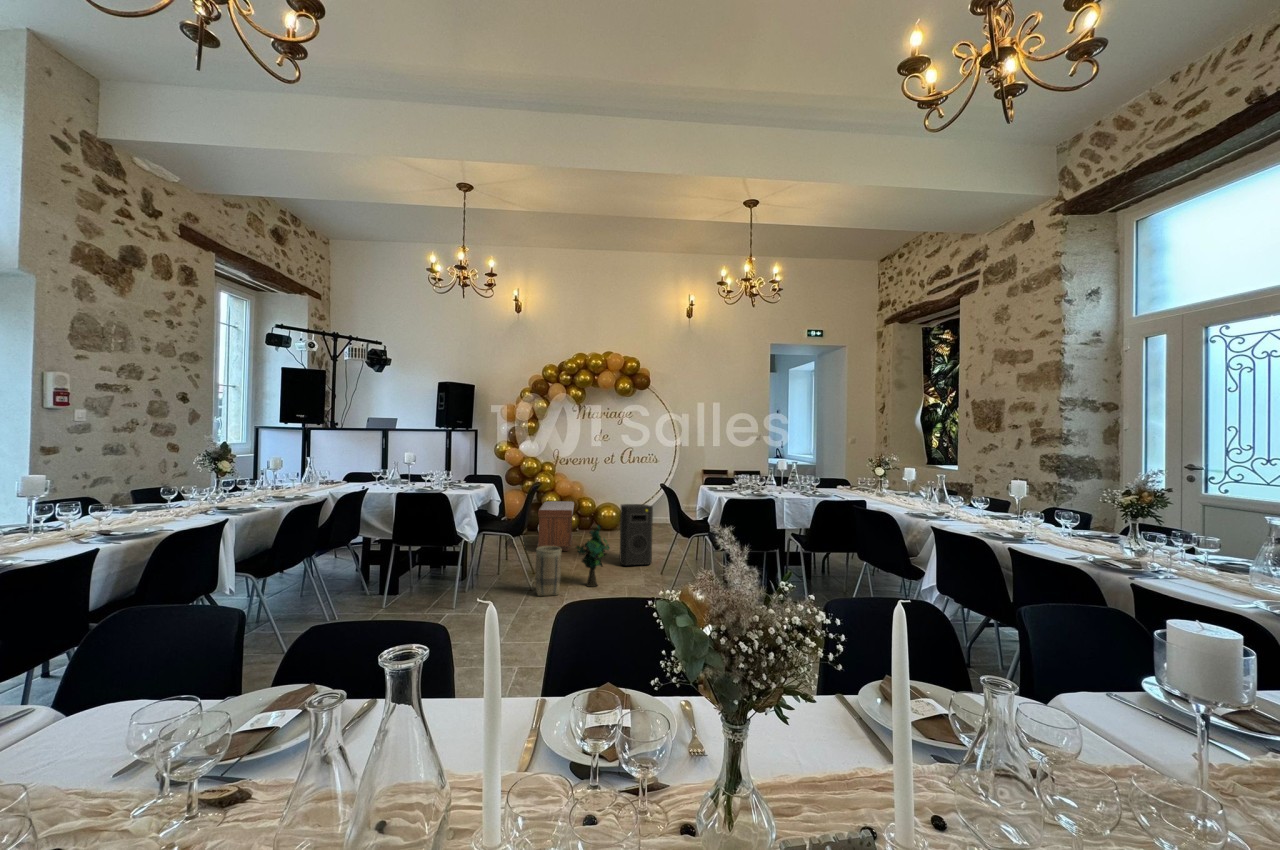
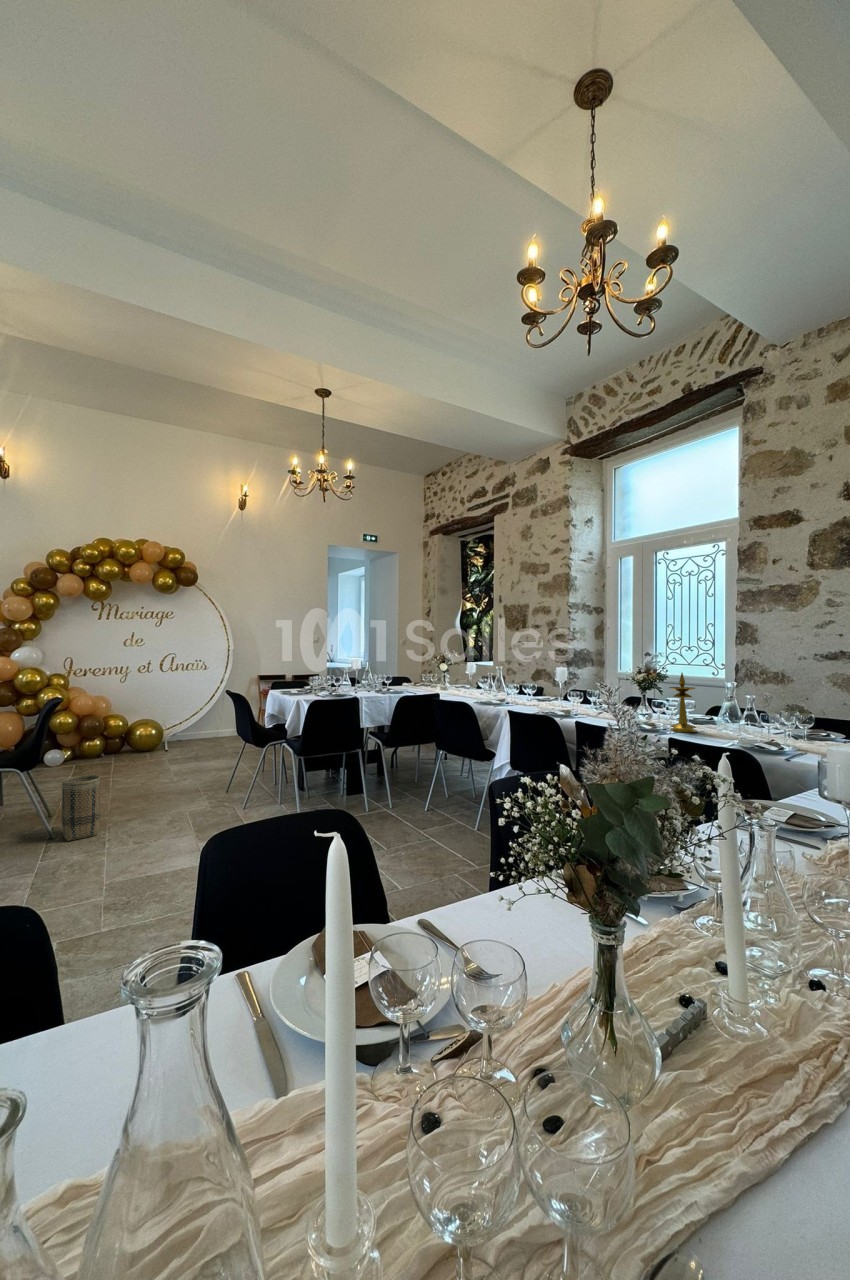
candlestick: none [1160,496,1208,577] -> present [669,673,696,732]
bench: present [537,501,574,551] -> none [52,719,104,784]
speaker: present [620,504,653,566] -> none [171,715,213,787]
decorative plant: present [576,525,609,587] -> none [118,742,165,818]

